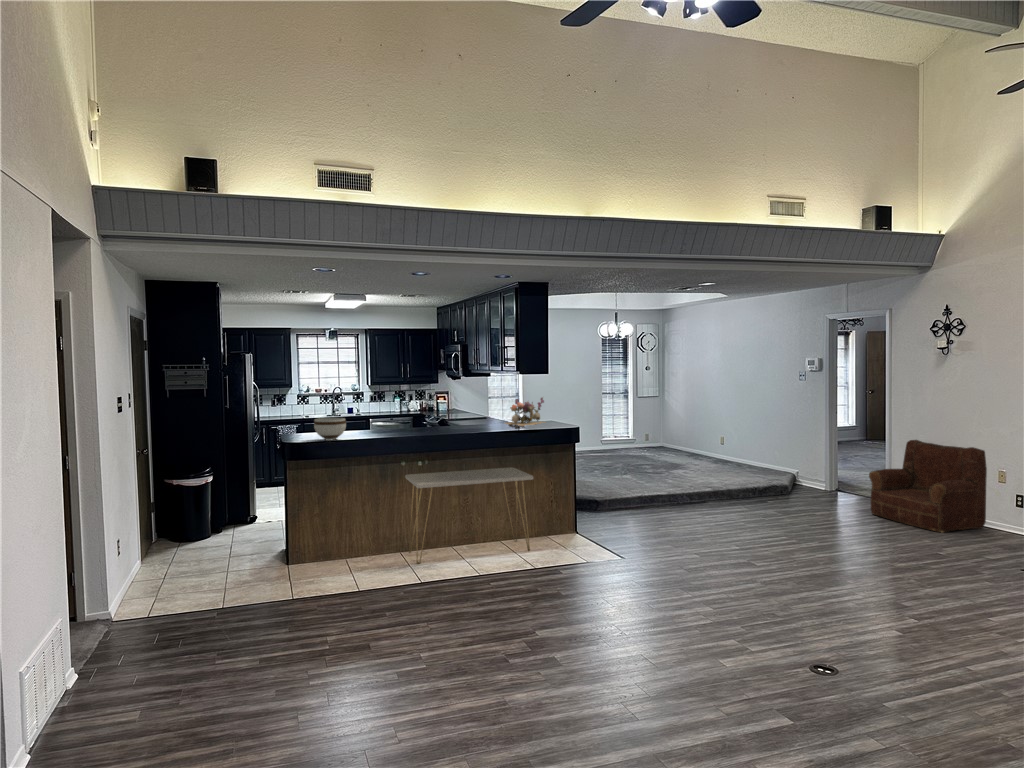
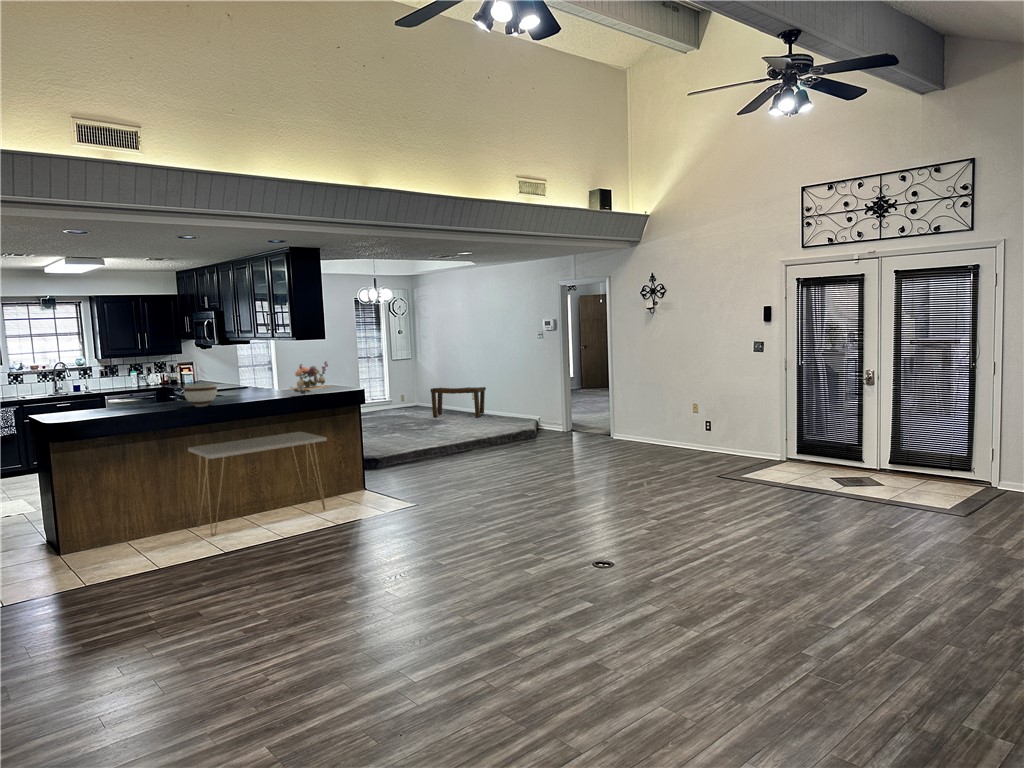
bowl: present [314,418,346,441] -> present [184,384,217,407]
bench: none [674,429,737,465] -> present [431,387,486,418]
armchair: present [869,440,987,533] -> none [600,384,683,456]

